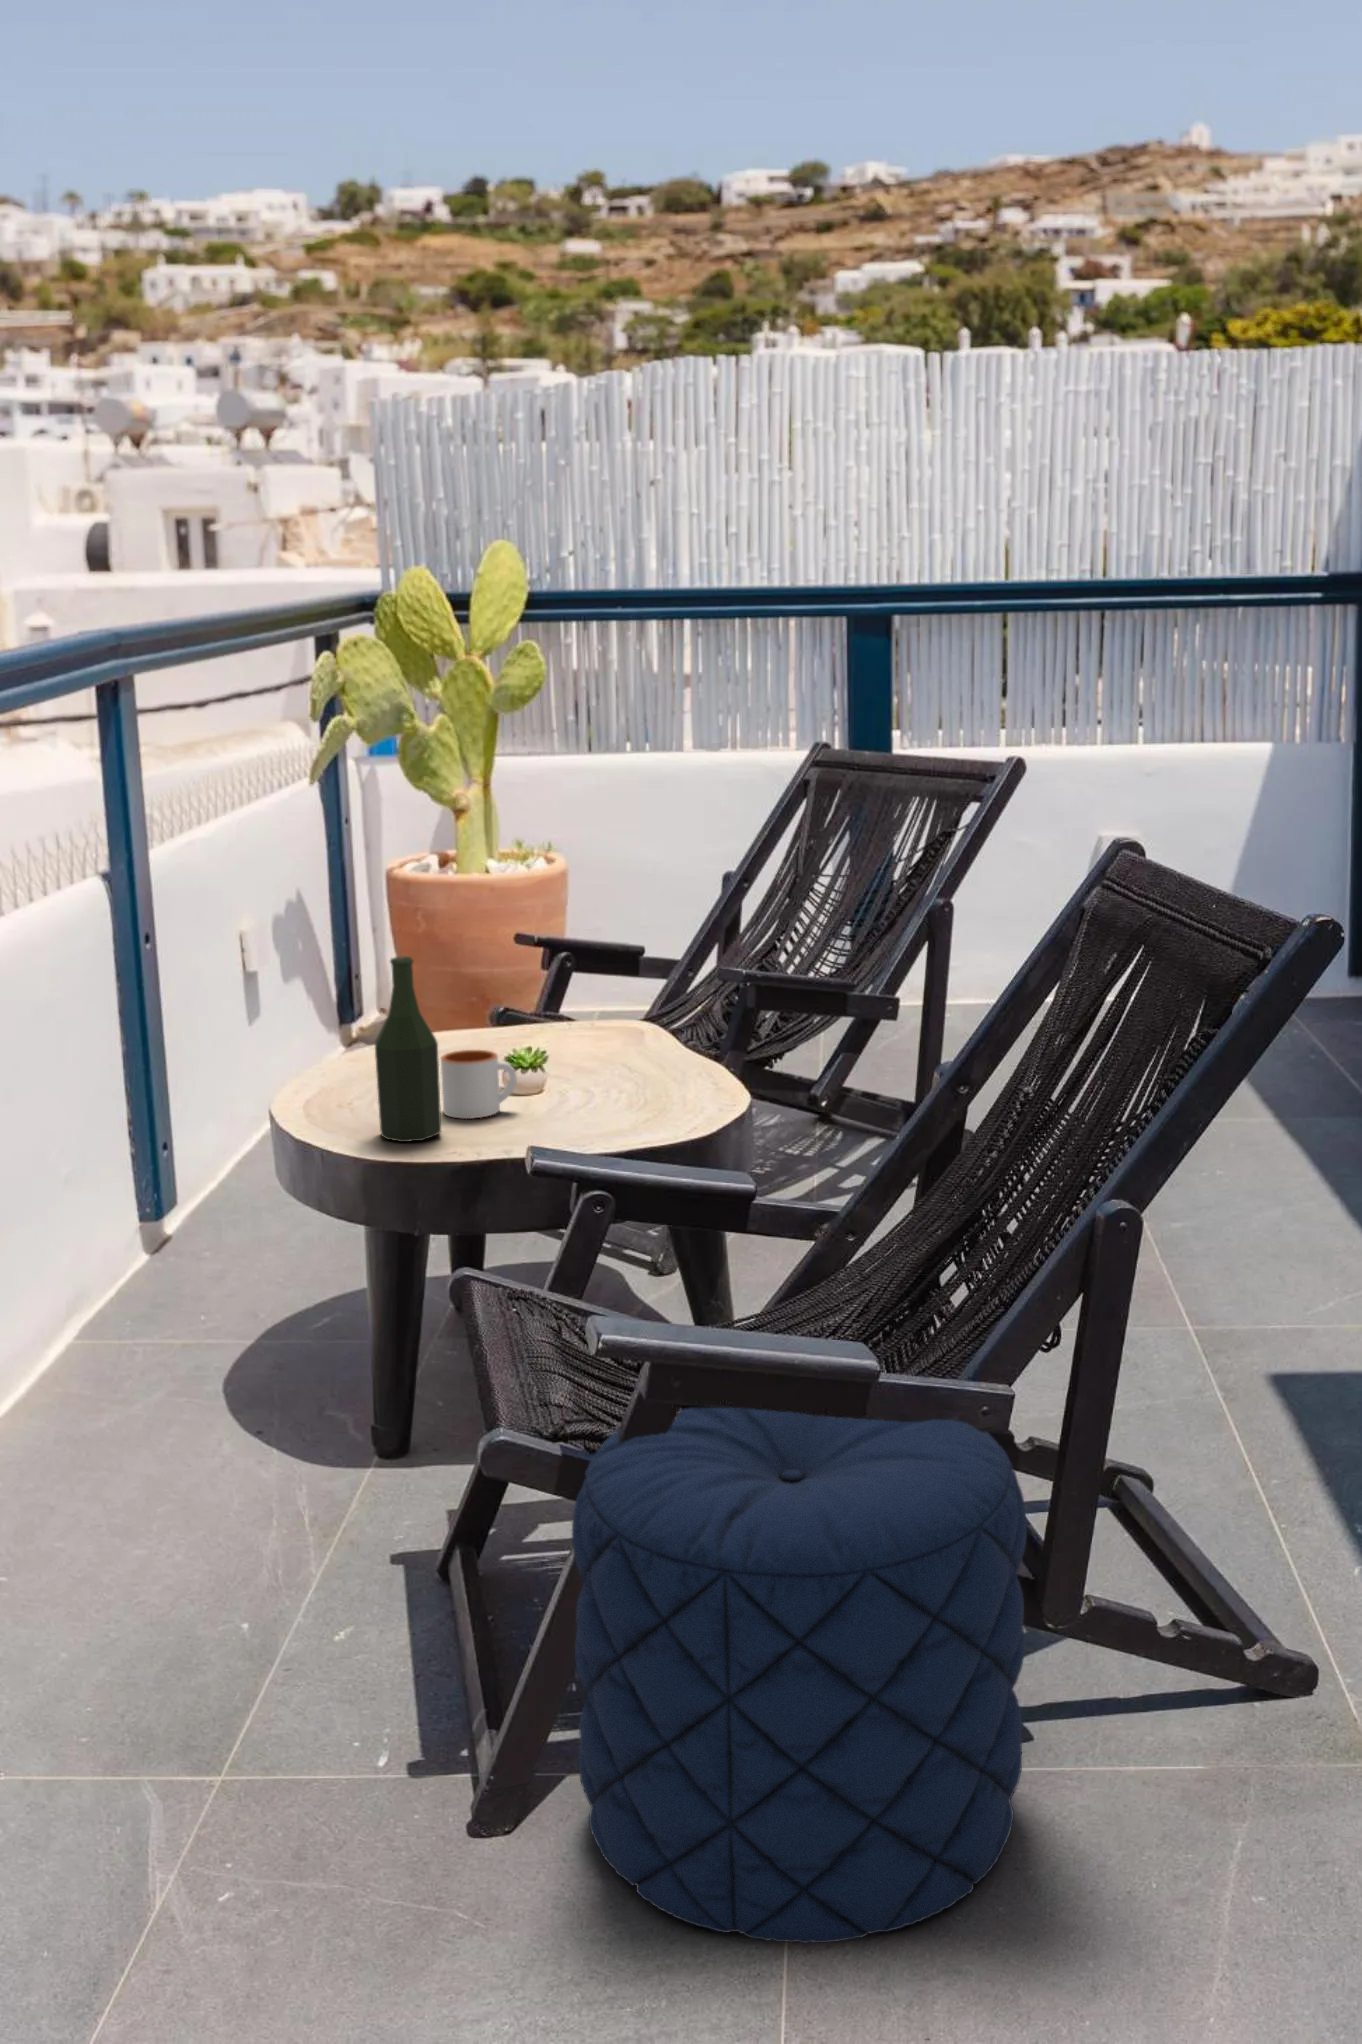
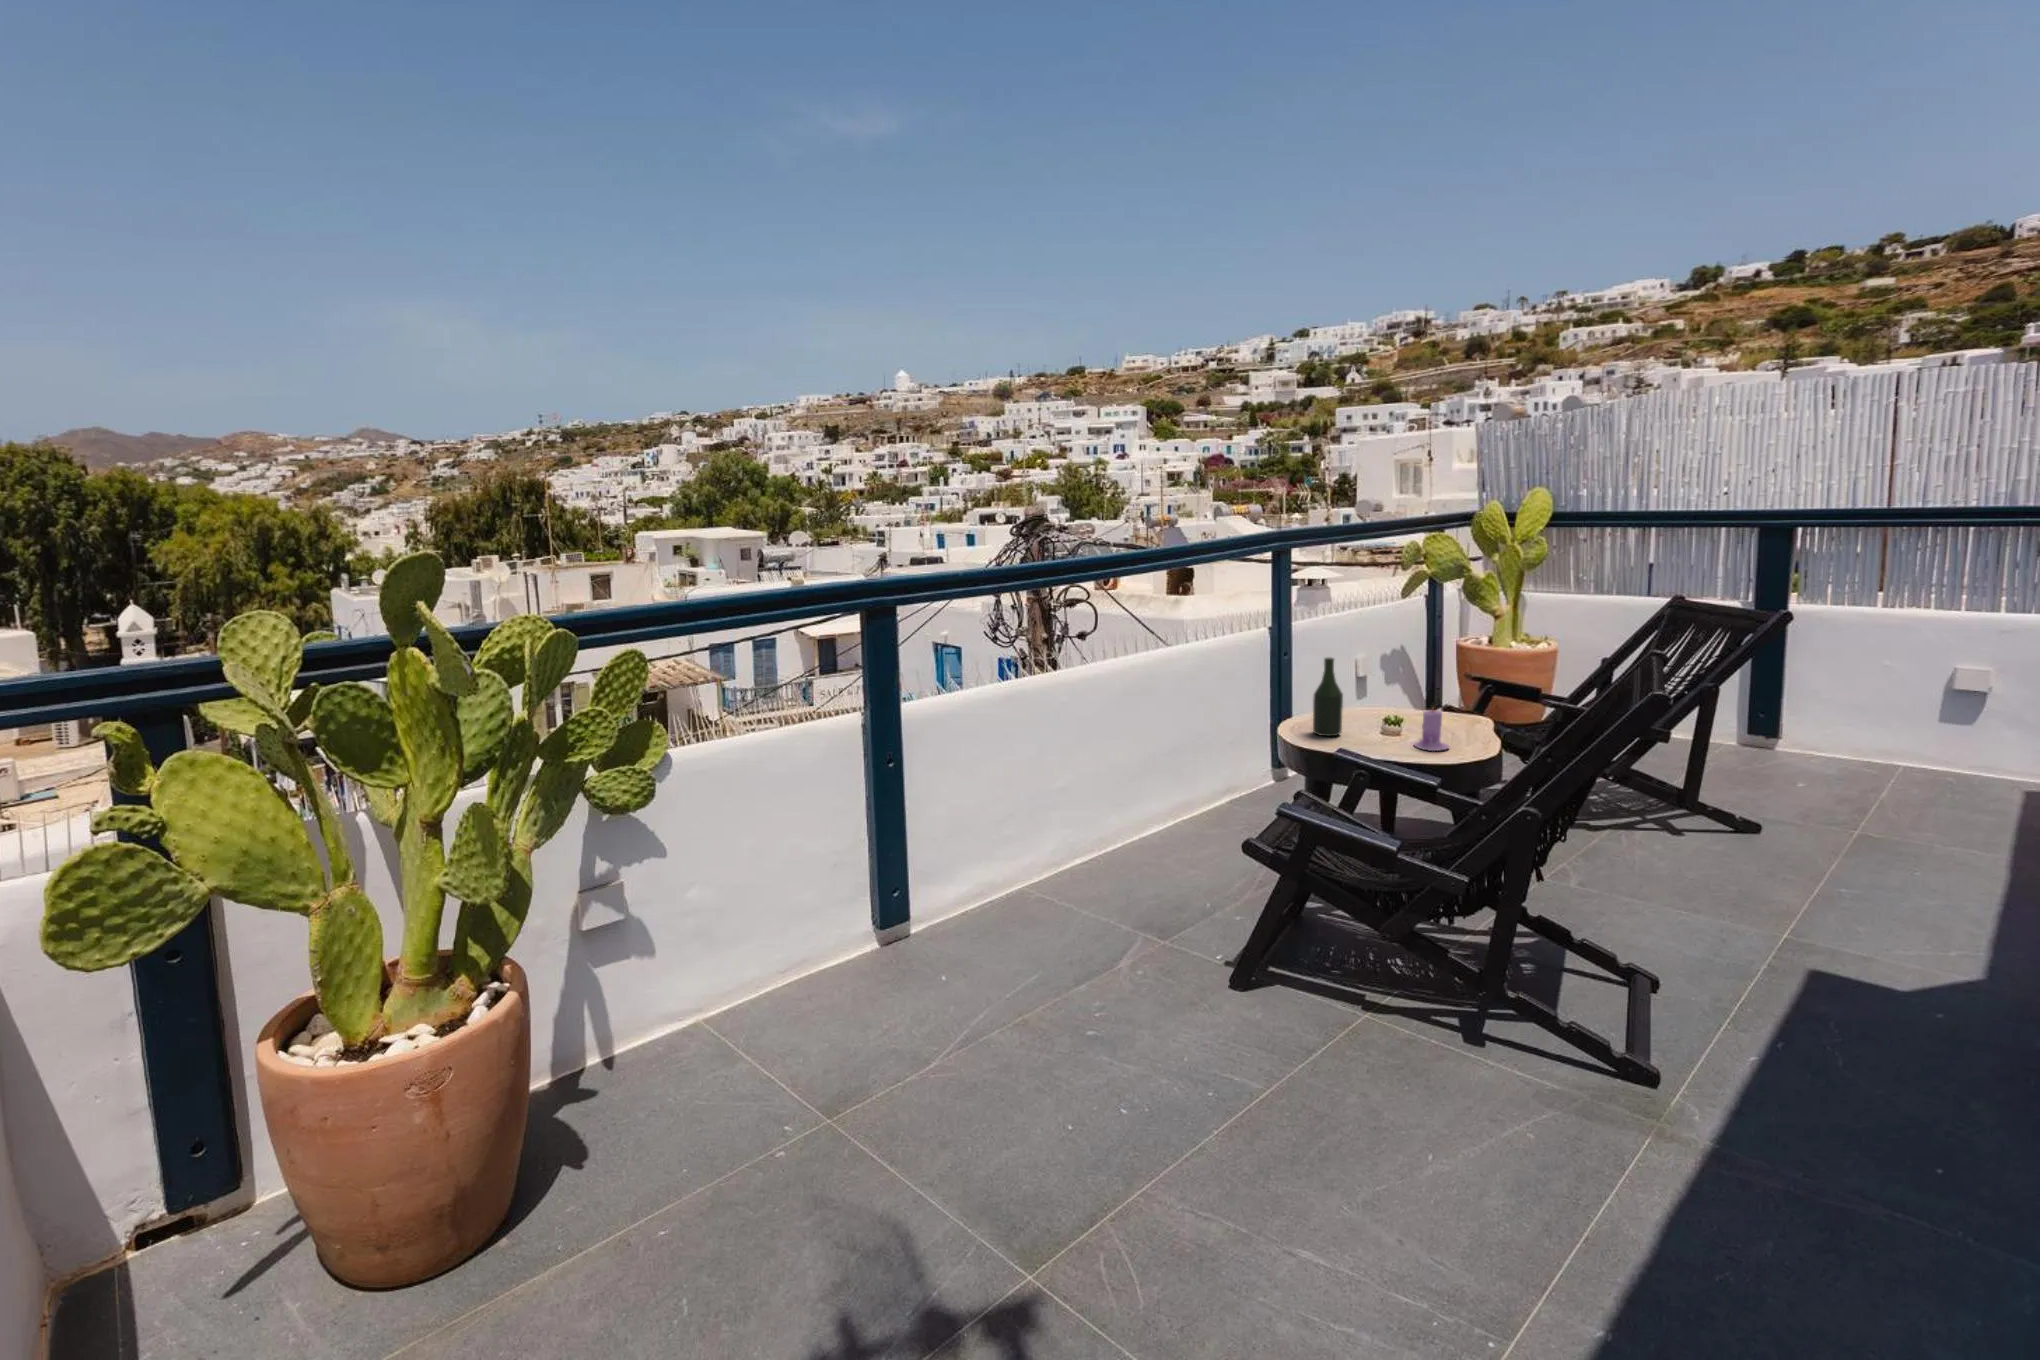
candle: none [595,1033,666,1134] -> present [1414,708,1449,751]
mug: present [441,1050,517,1119] -> none [1352,704,1388,734]
pouf: present [572,1408,1027,1943] -> none [1253,840,1465,1080]

